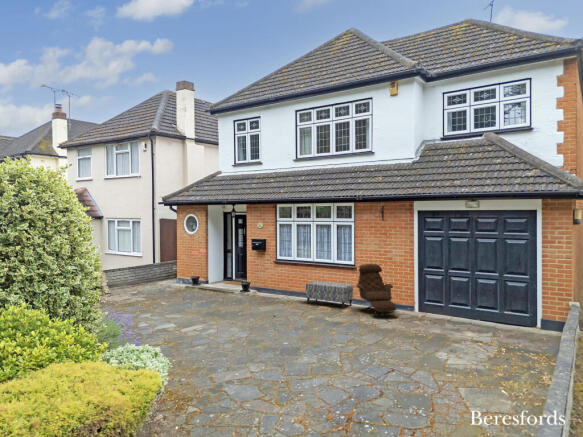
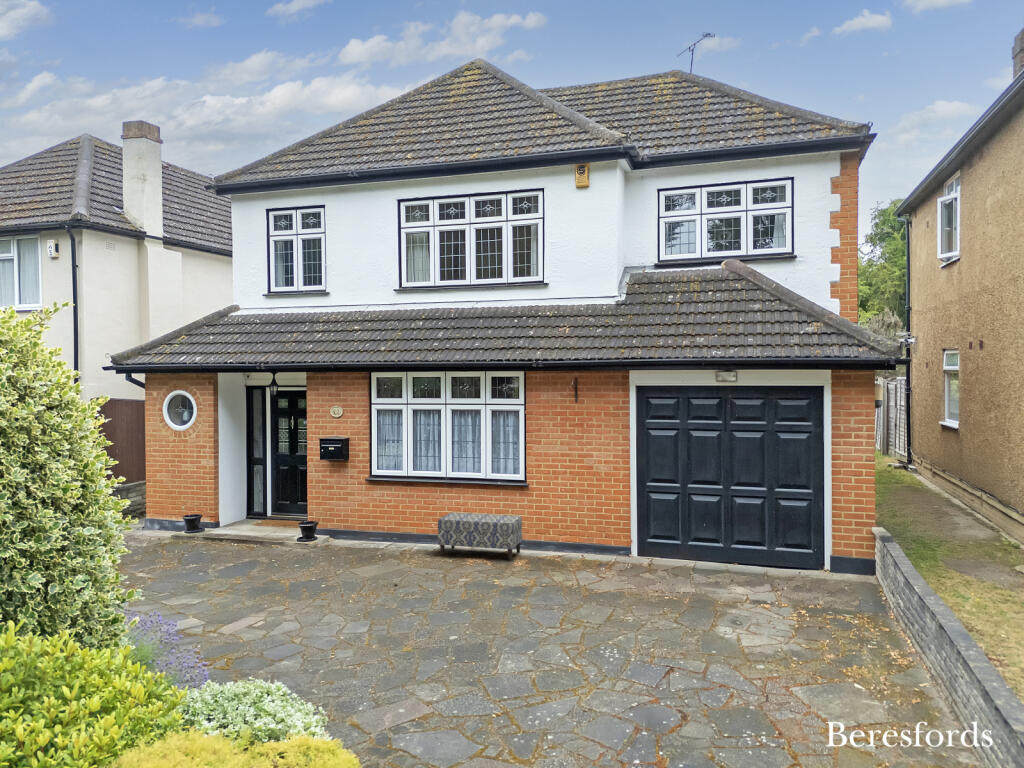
lounge chair: present [356,264,396,318] -> none [533,478,610,575]

